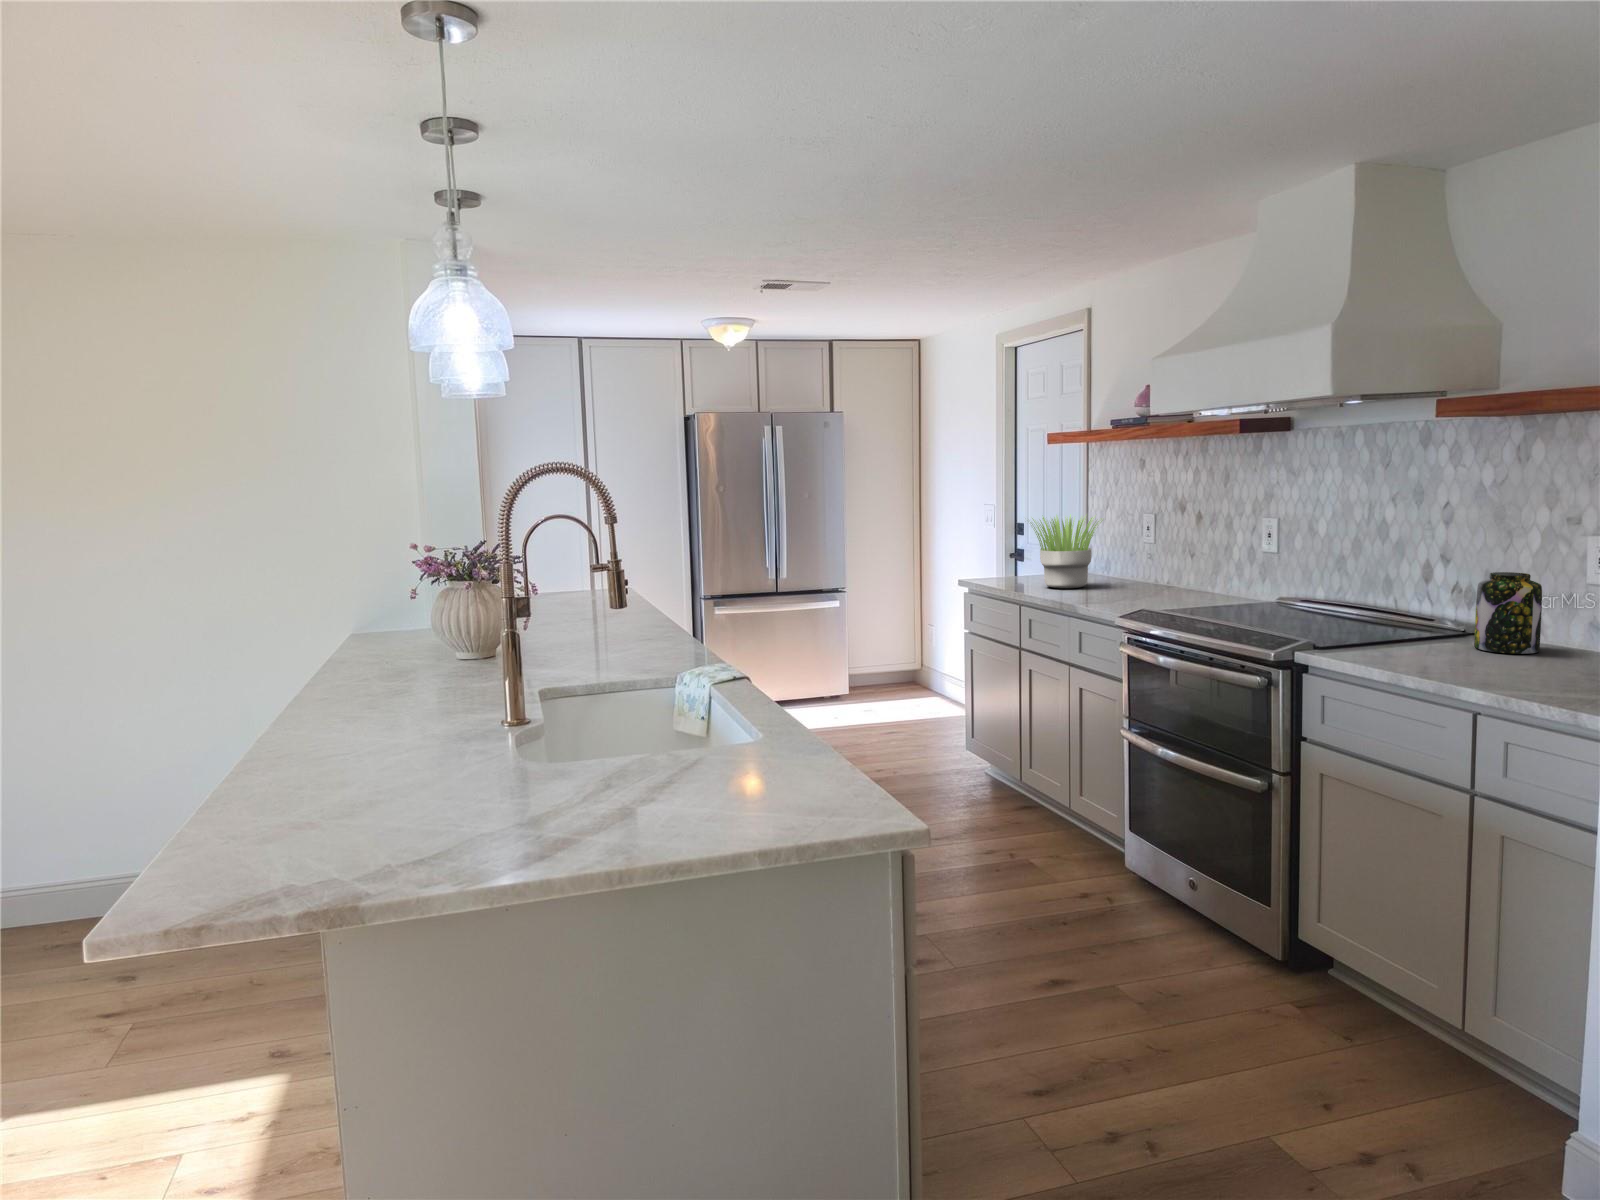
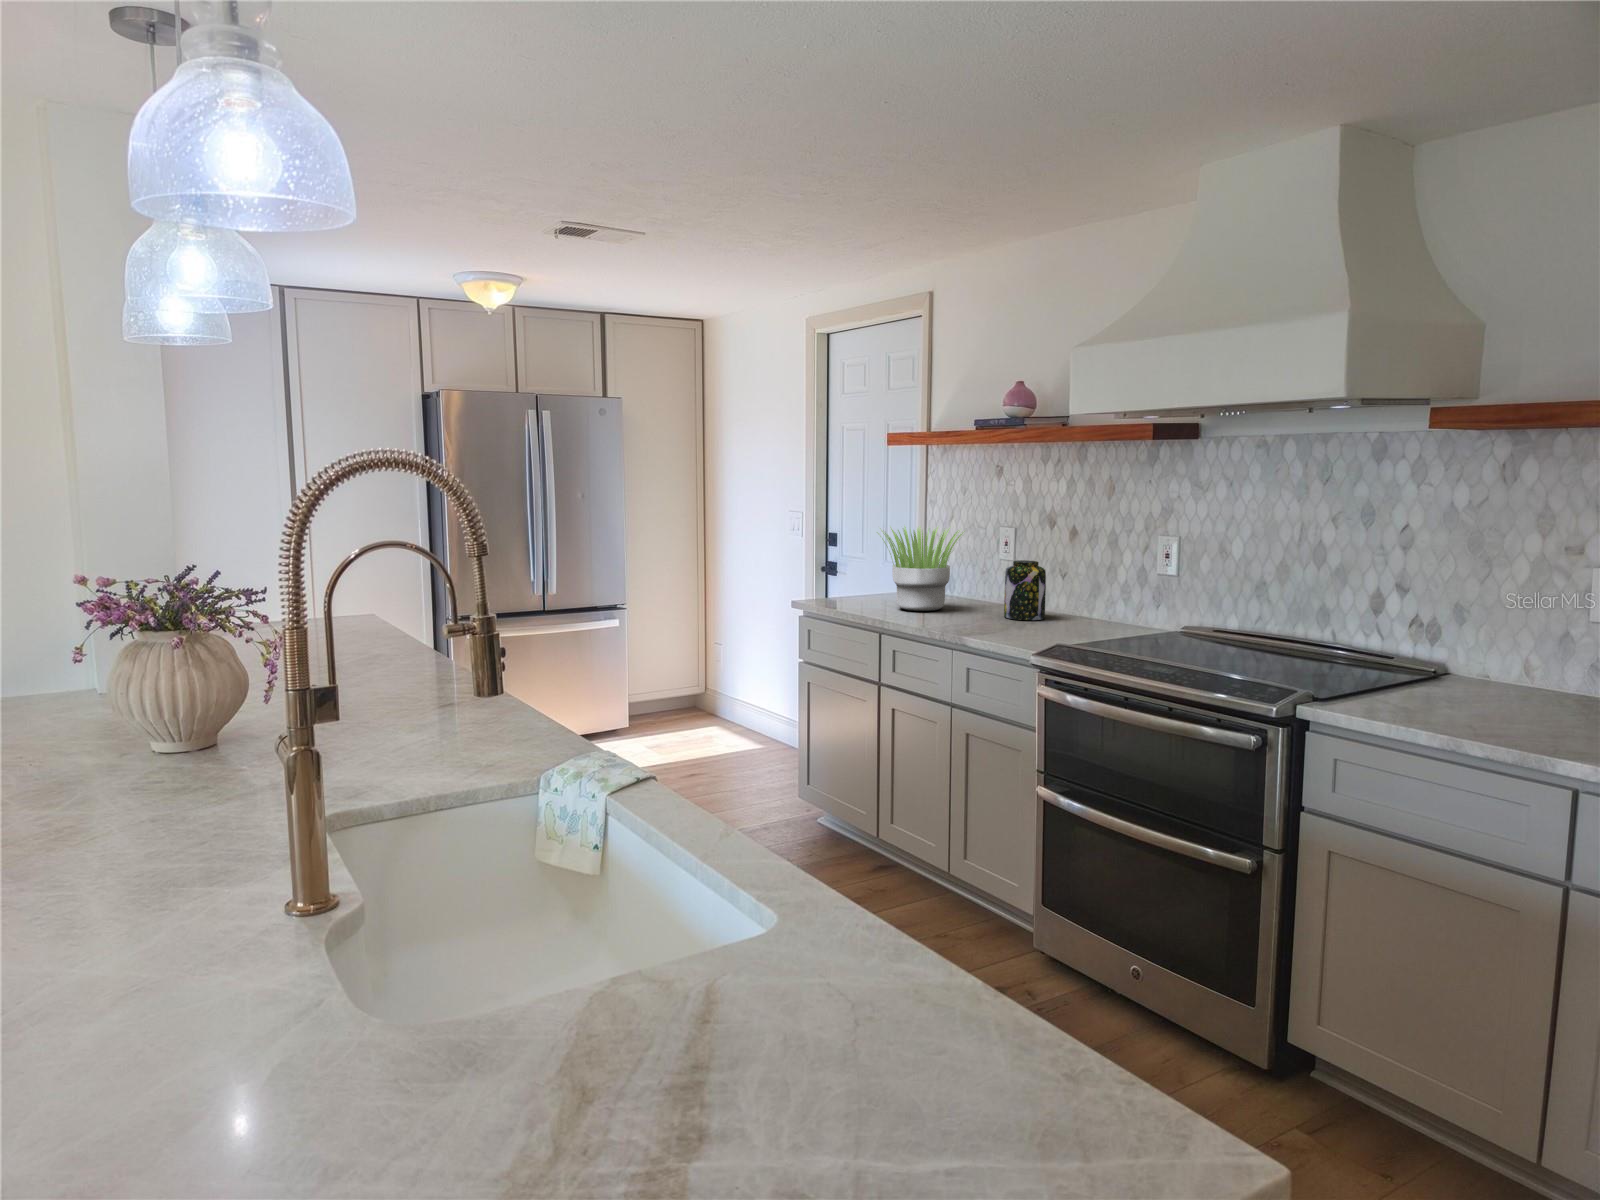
jar: present [1474,572,1542,654] -> present [1004,560,1046,620]

